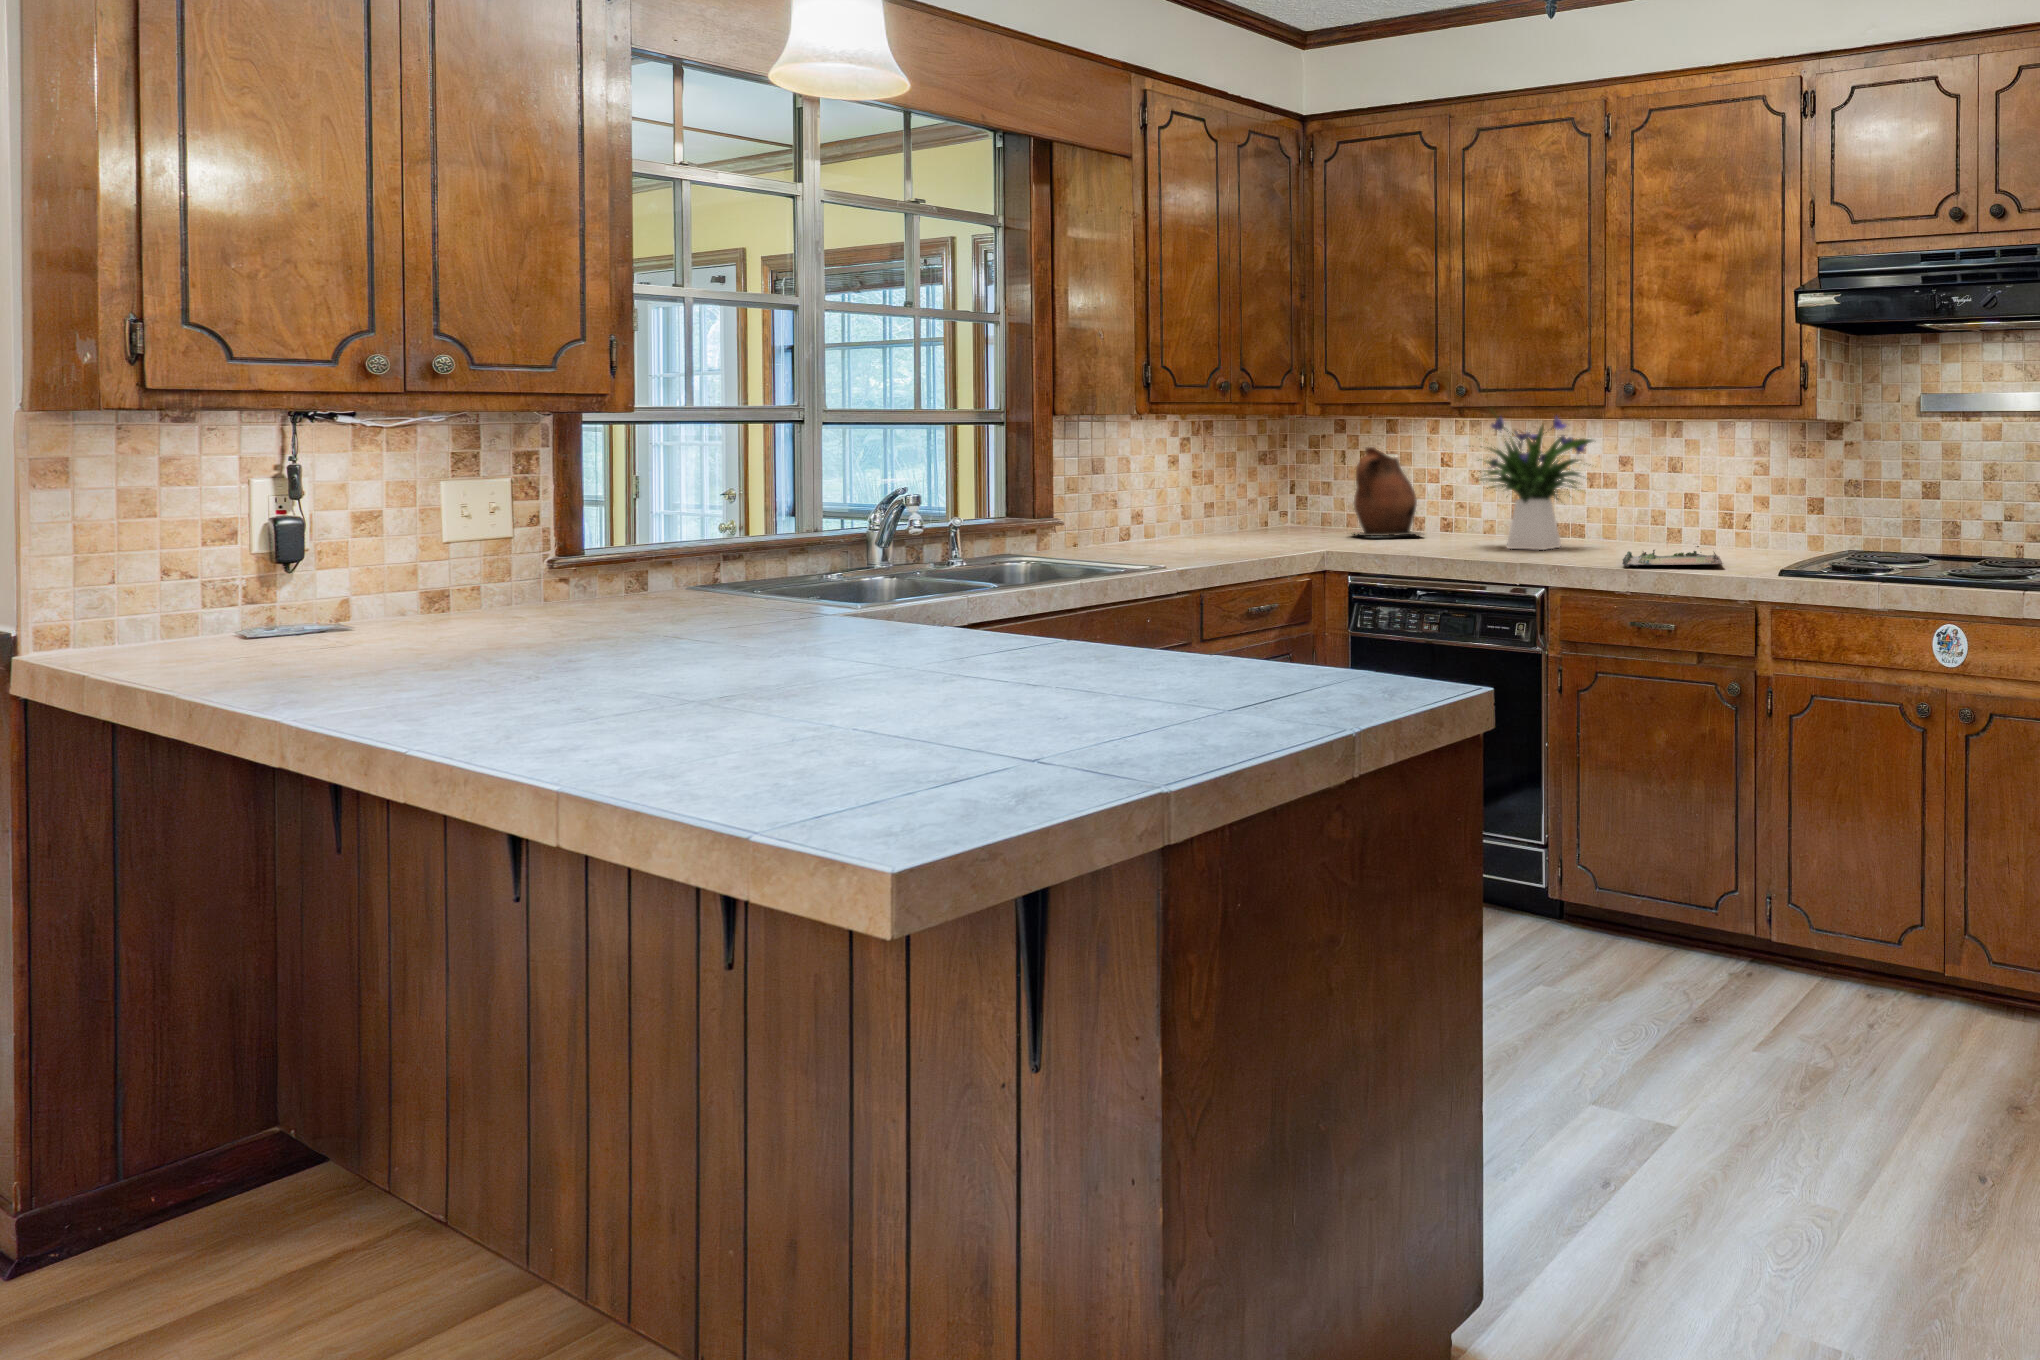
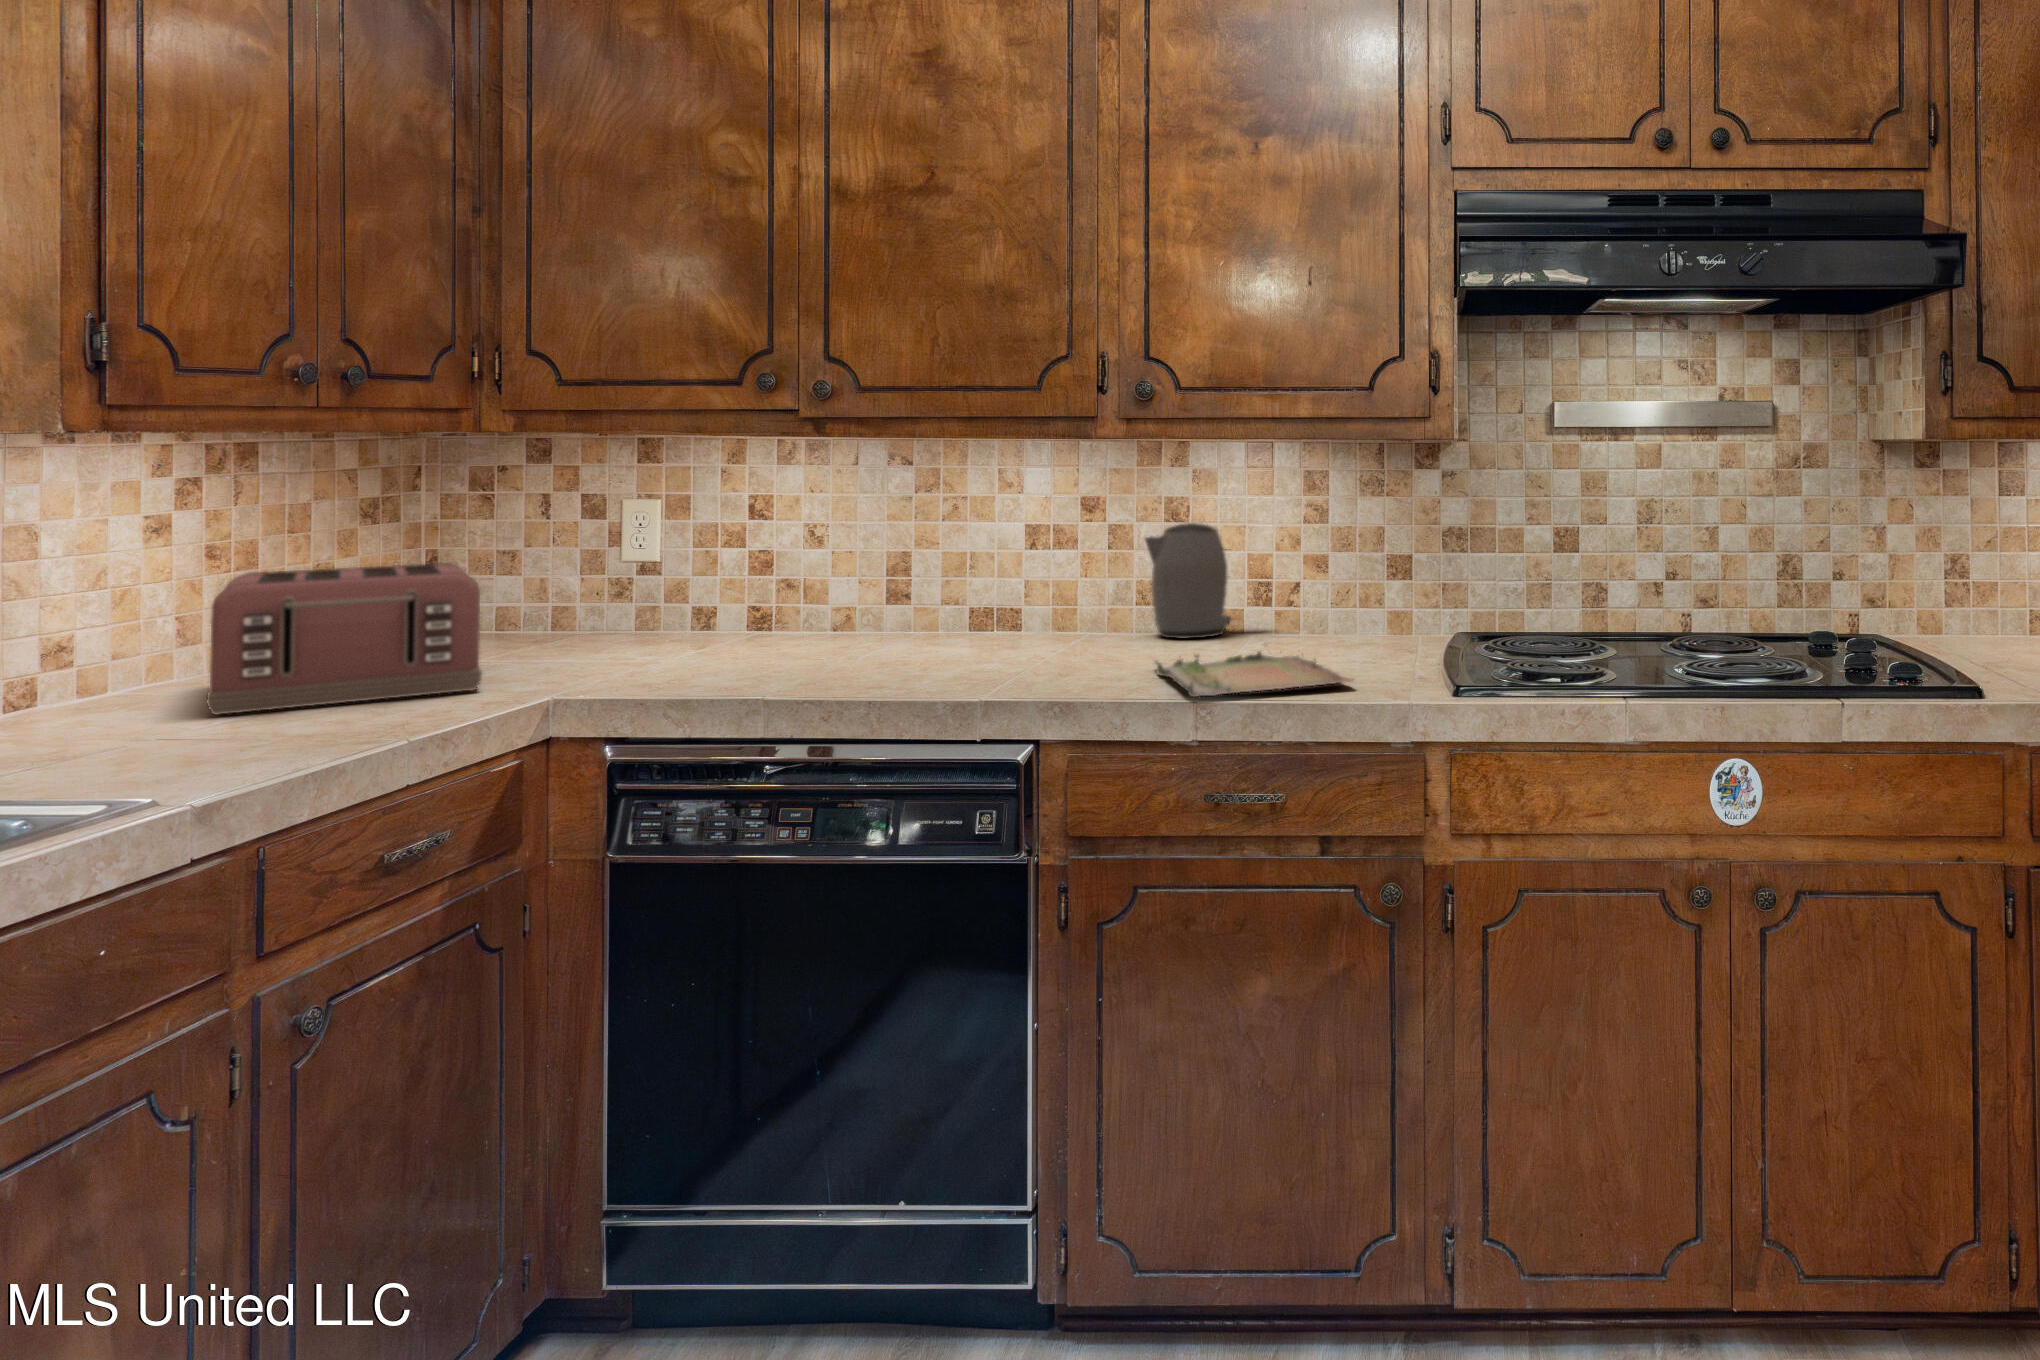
flower arrangement: present [1478,416,1592,550] -> none [834,422,1076,663]
ceramic pitcher: present [1354,447,1421,536] -> none [565,490,729,651]
kettle: none [1651,474,1728,547] -> present [1145,523,1234,639]
toaster: none [1194,484,1301,547] -> present [207,563,482,715]

